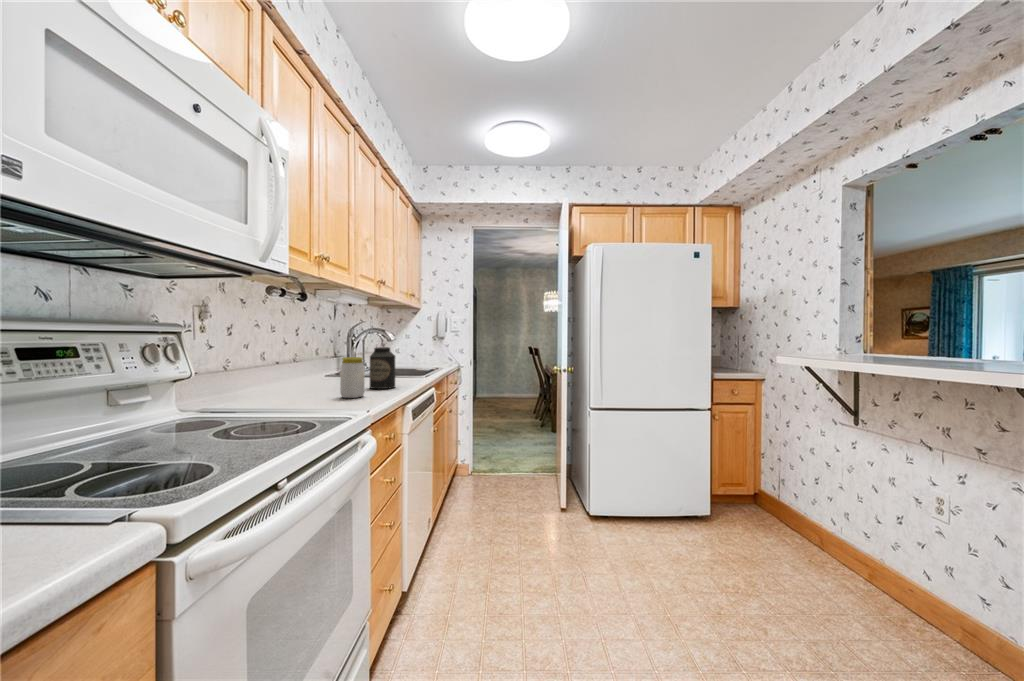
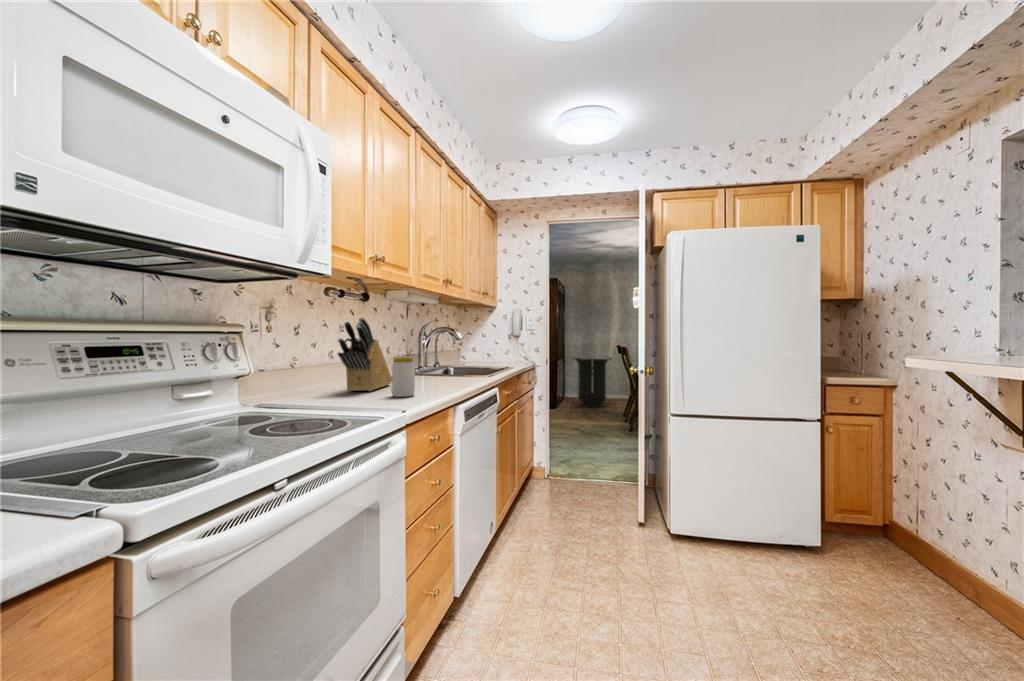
knife block: none [279,317,331,393] -> present [338,318,392,391]
canister: present [370,347,395,389] -> none [426,347,451,389]
trash can: none [486,356,523,404] -> present [574,357,611,407]

